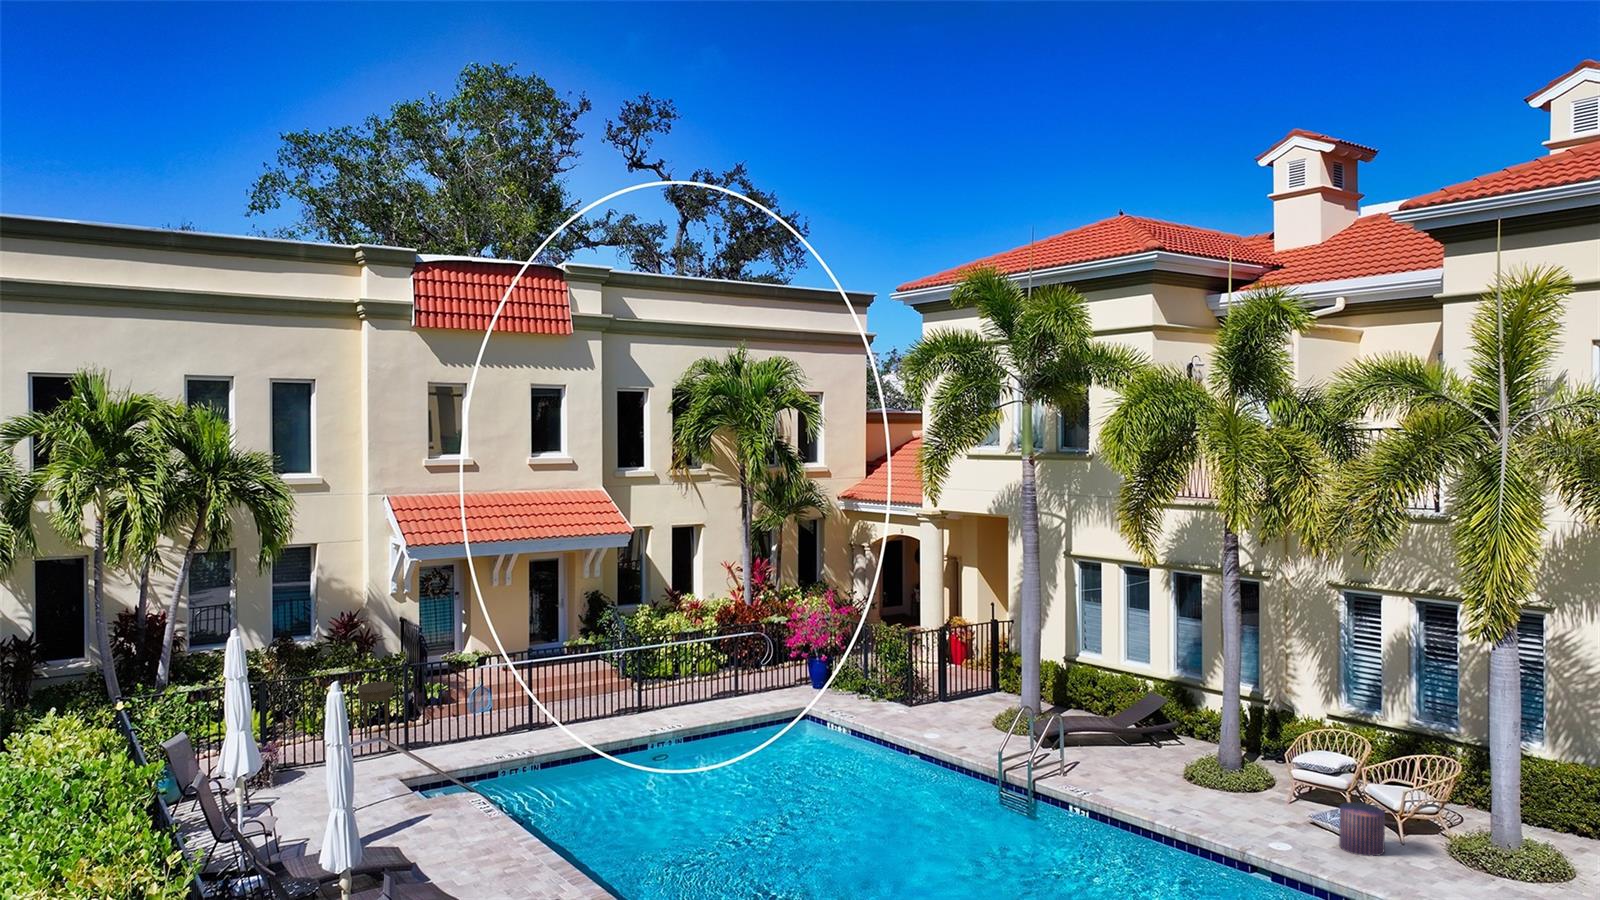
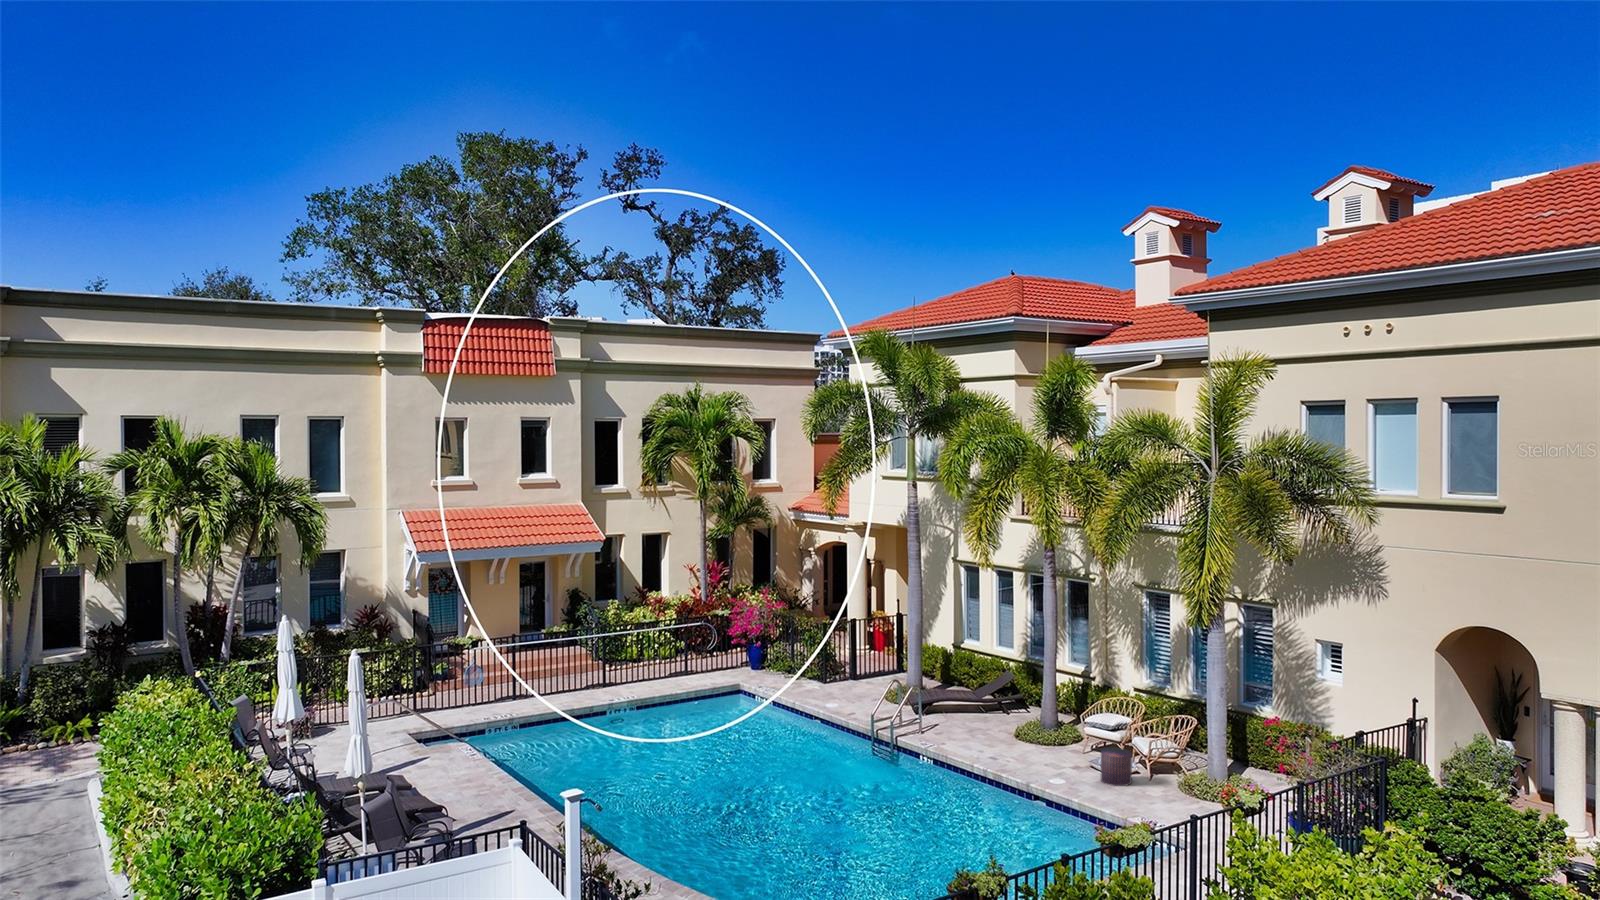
side table: present [356,682,394,738] -> none [377,661,407,705]

